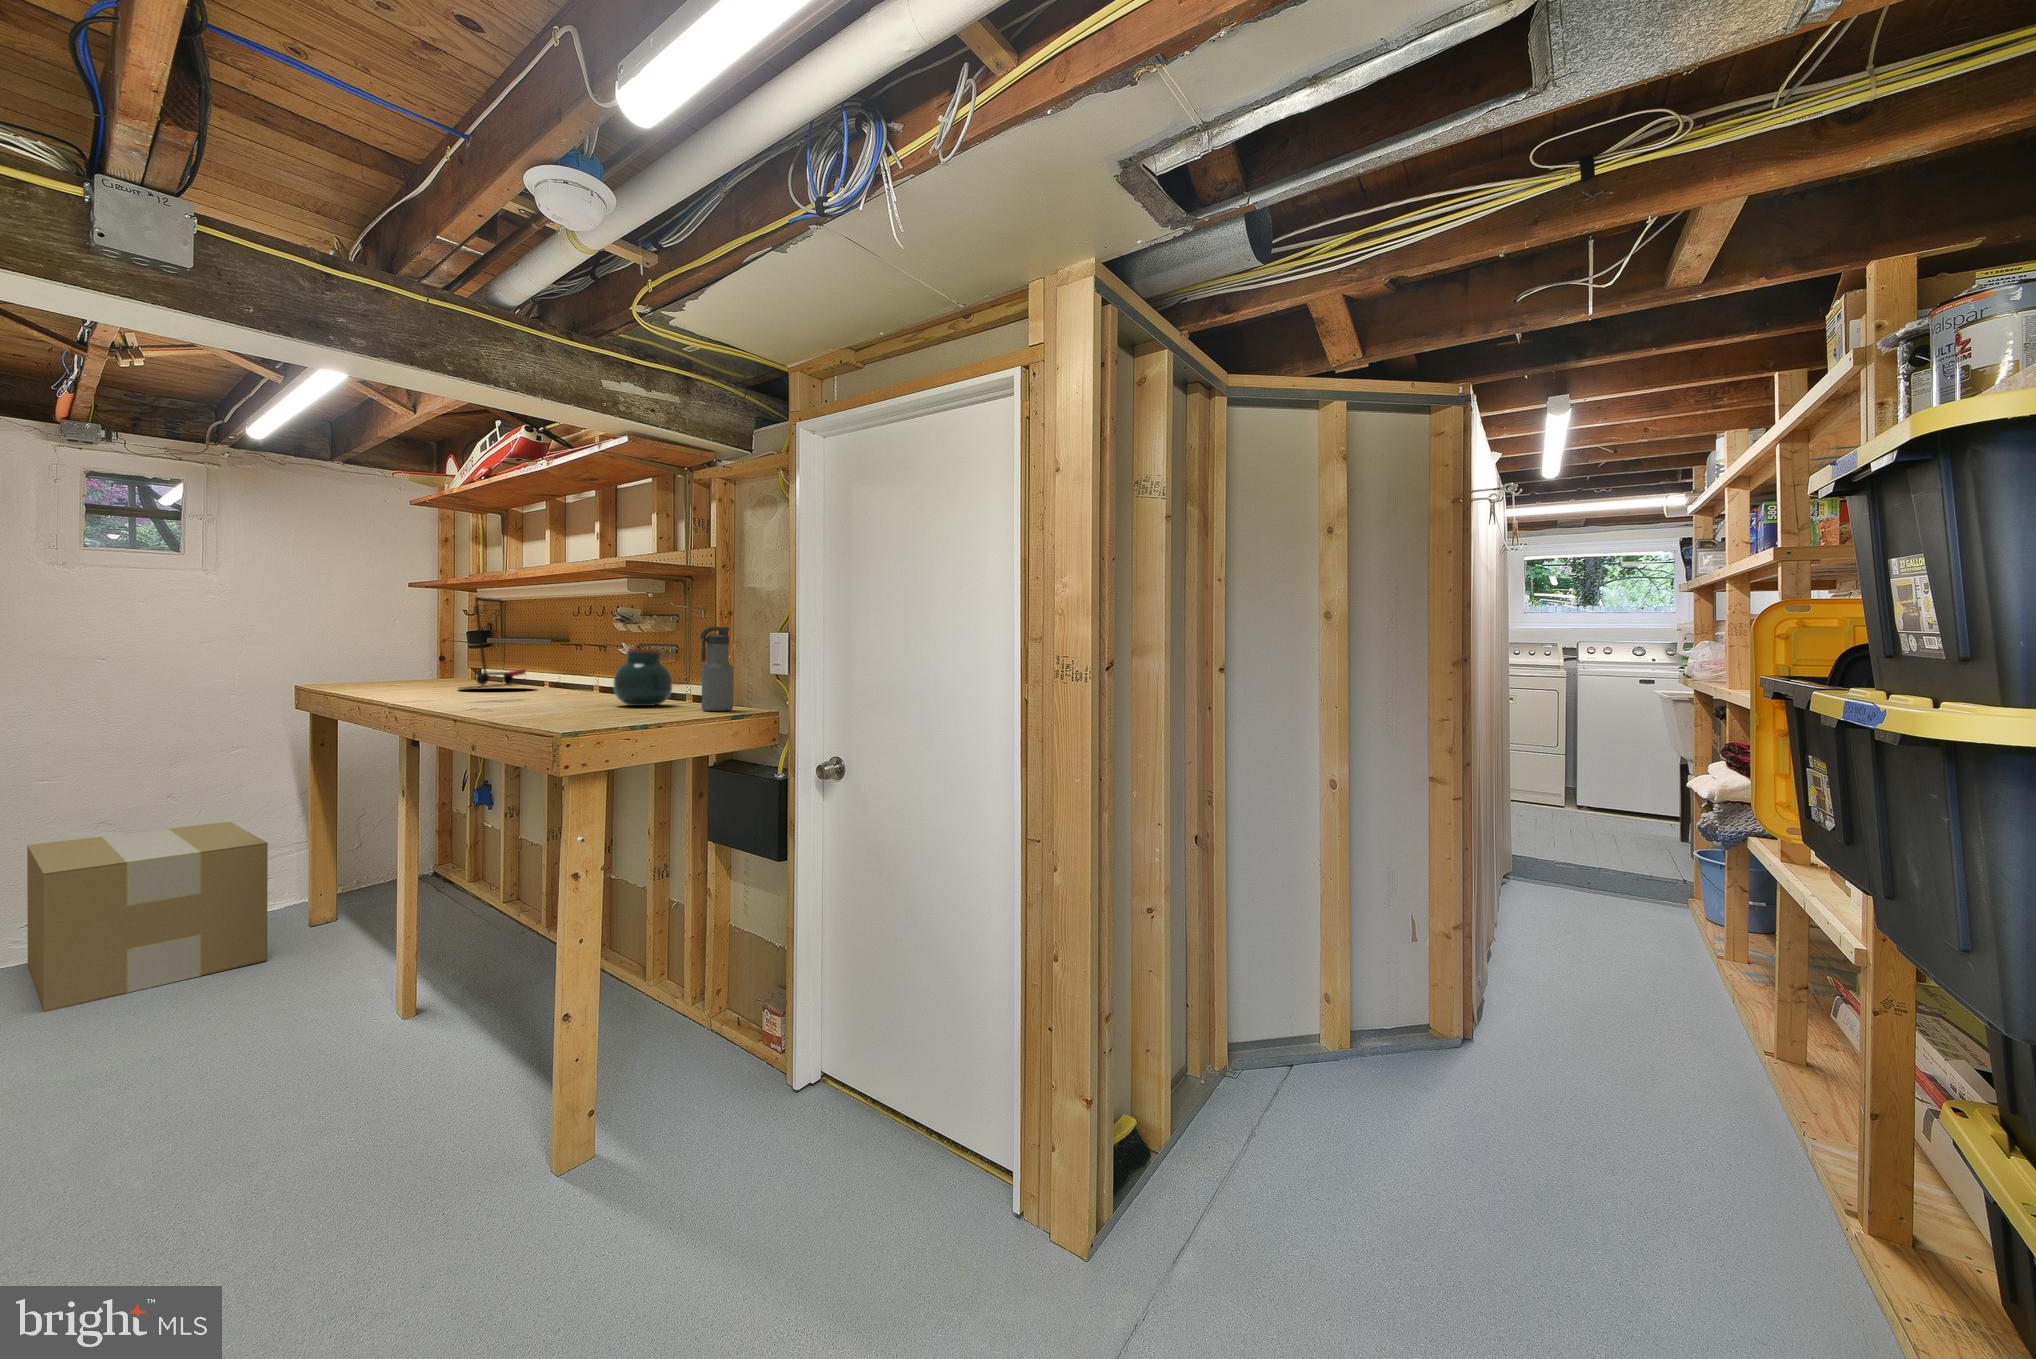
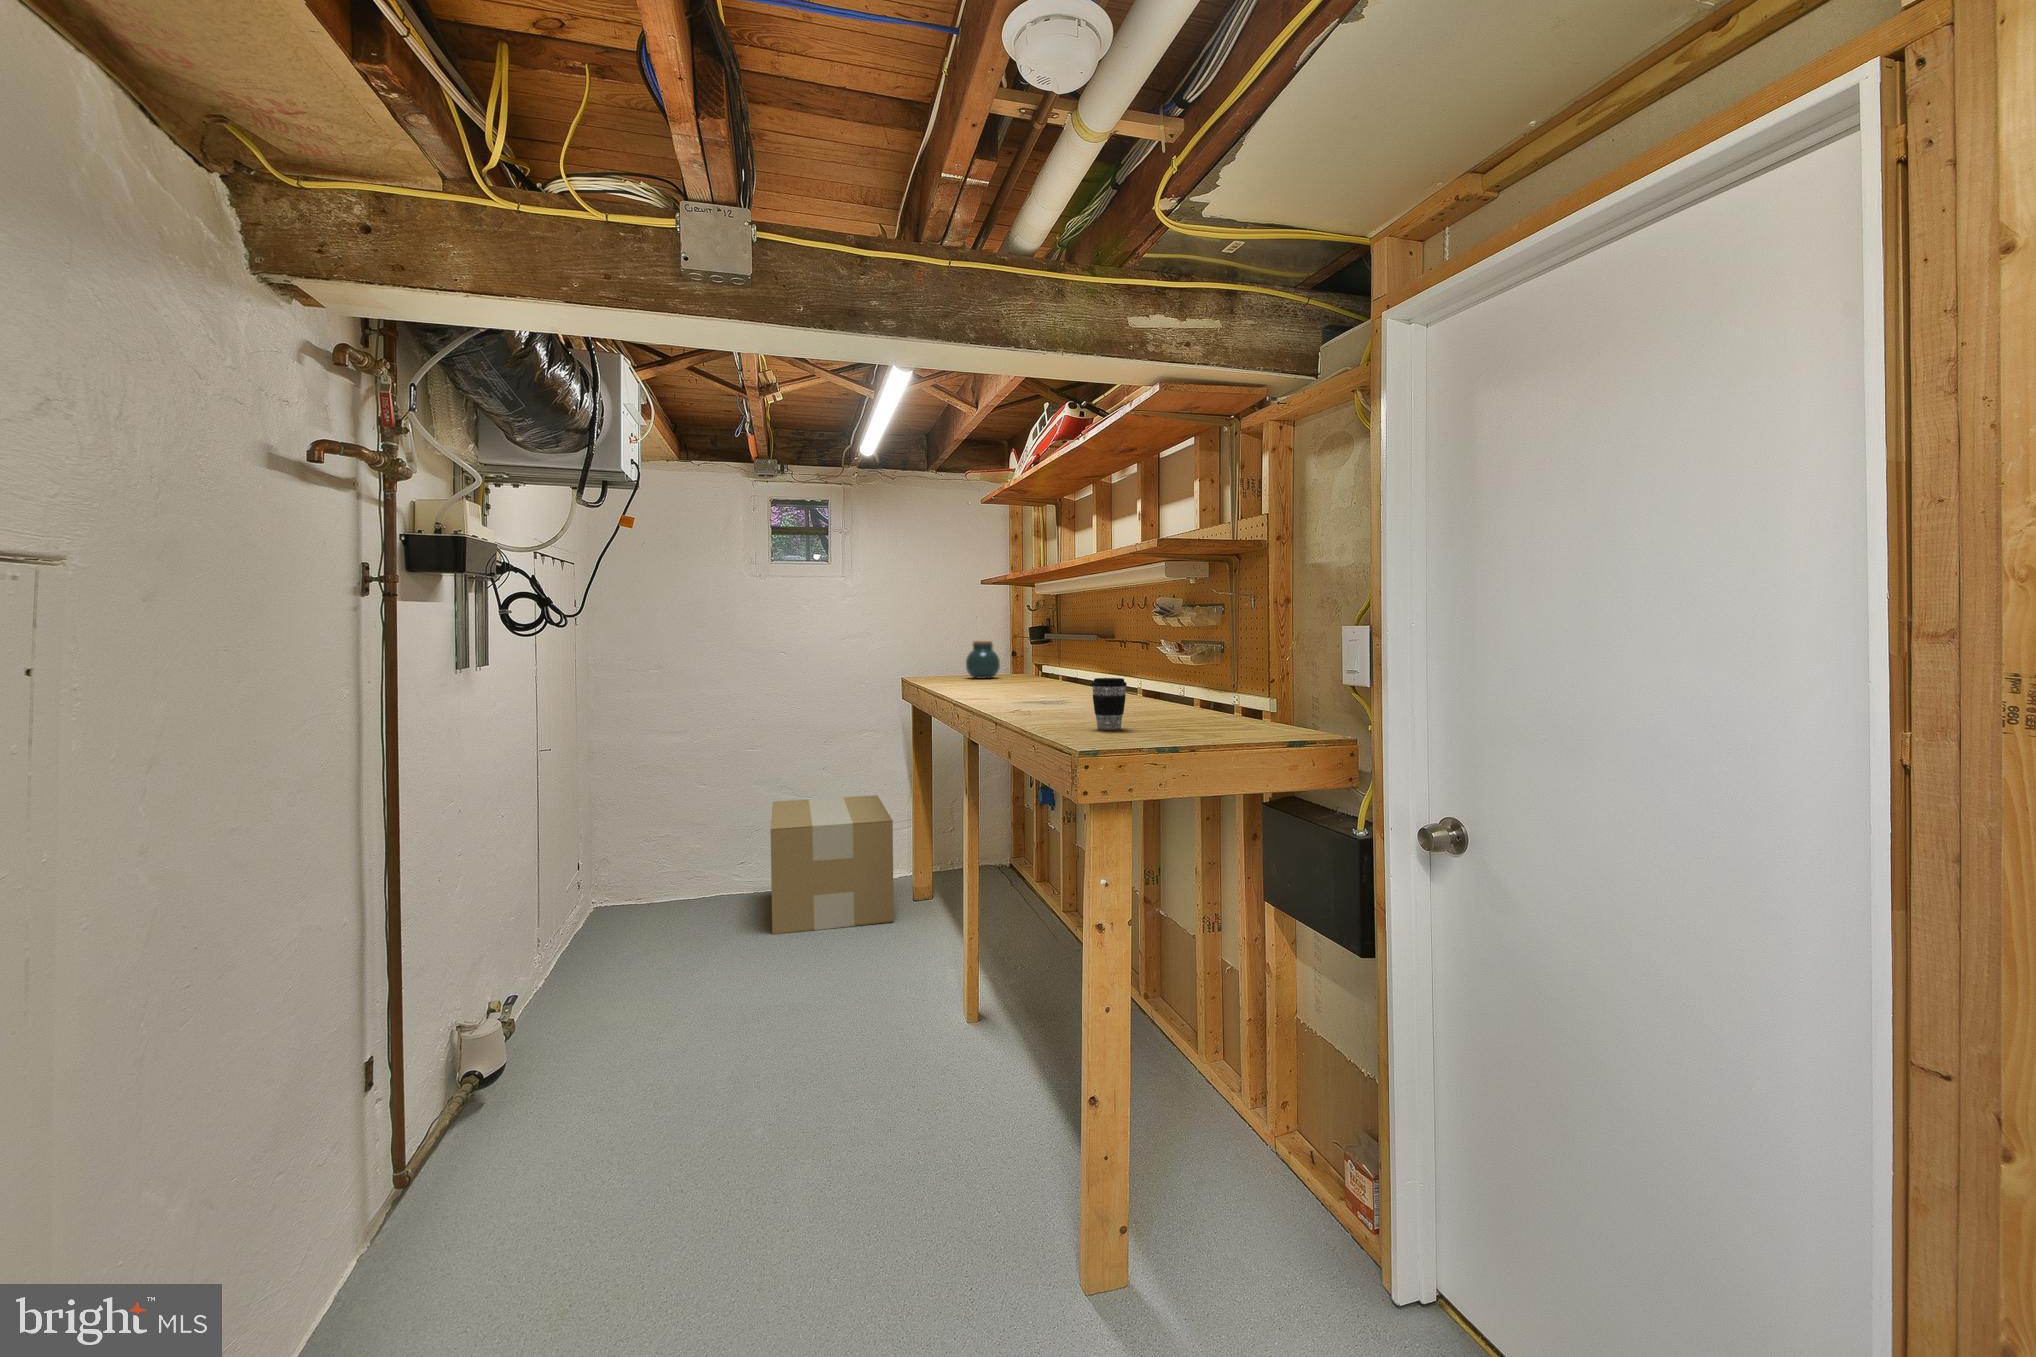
desk lamp: present [460,597,534,689] -> none [1017,596,1084,690]
water bottle: present [701,627,733,711] -> none [1248,619,1290,734]
jar: present [614,648,672,706] -> present [966,641,1000,679]
coffee cup: none [561,670,596,712] -> present [1091,678,1127,730]

